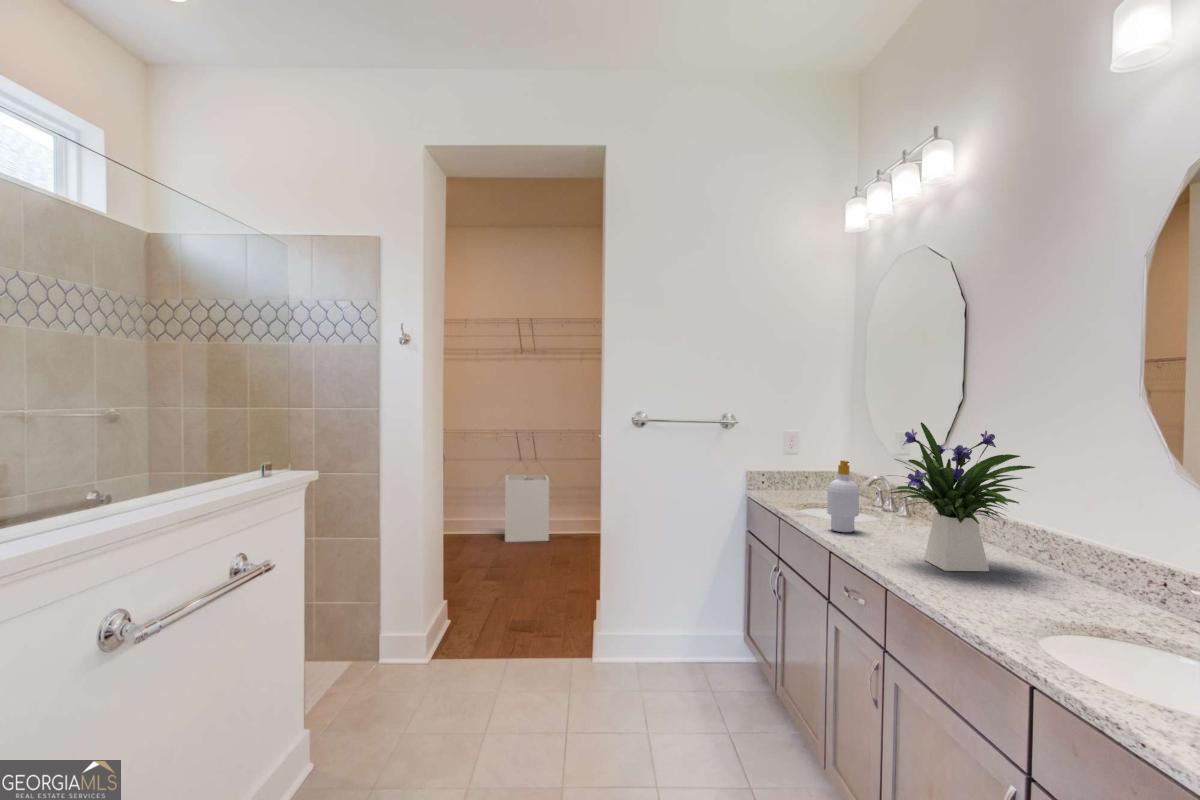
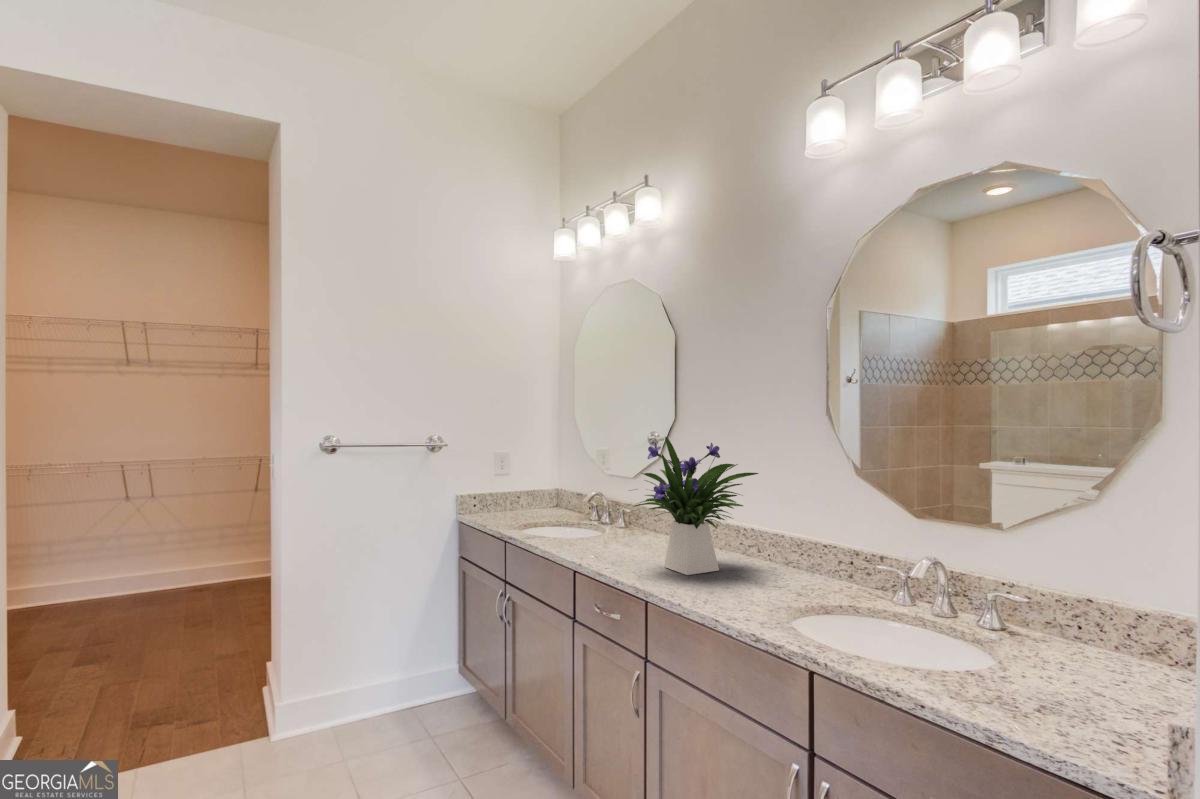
soap bottle: present [827,460,859,532] -> none [564,478,593,549]
laundry hamper: present [505,475,549,542] -> none [125,518,194,610]

